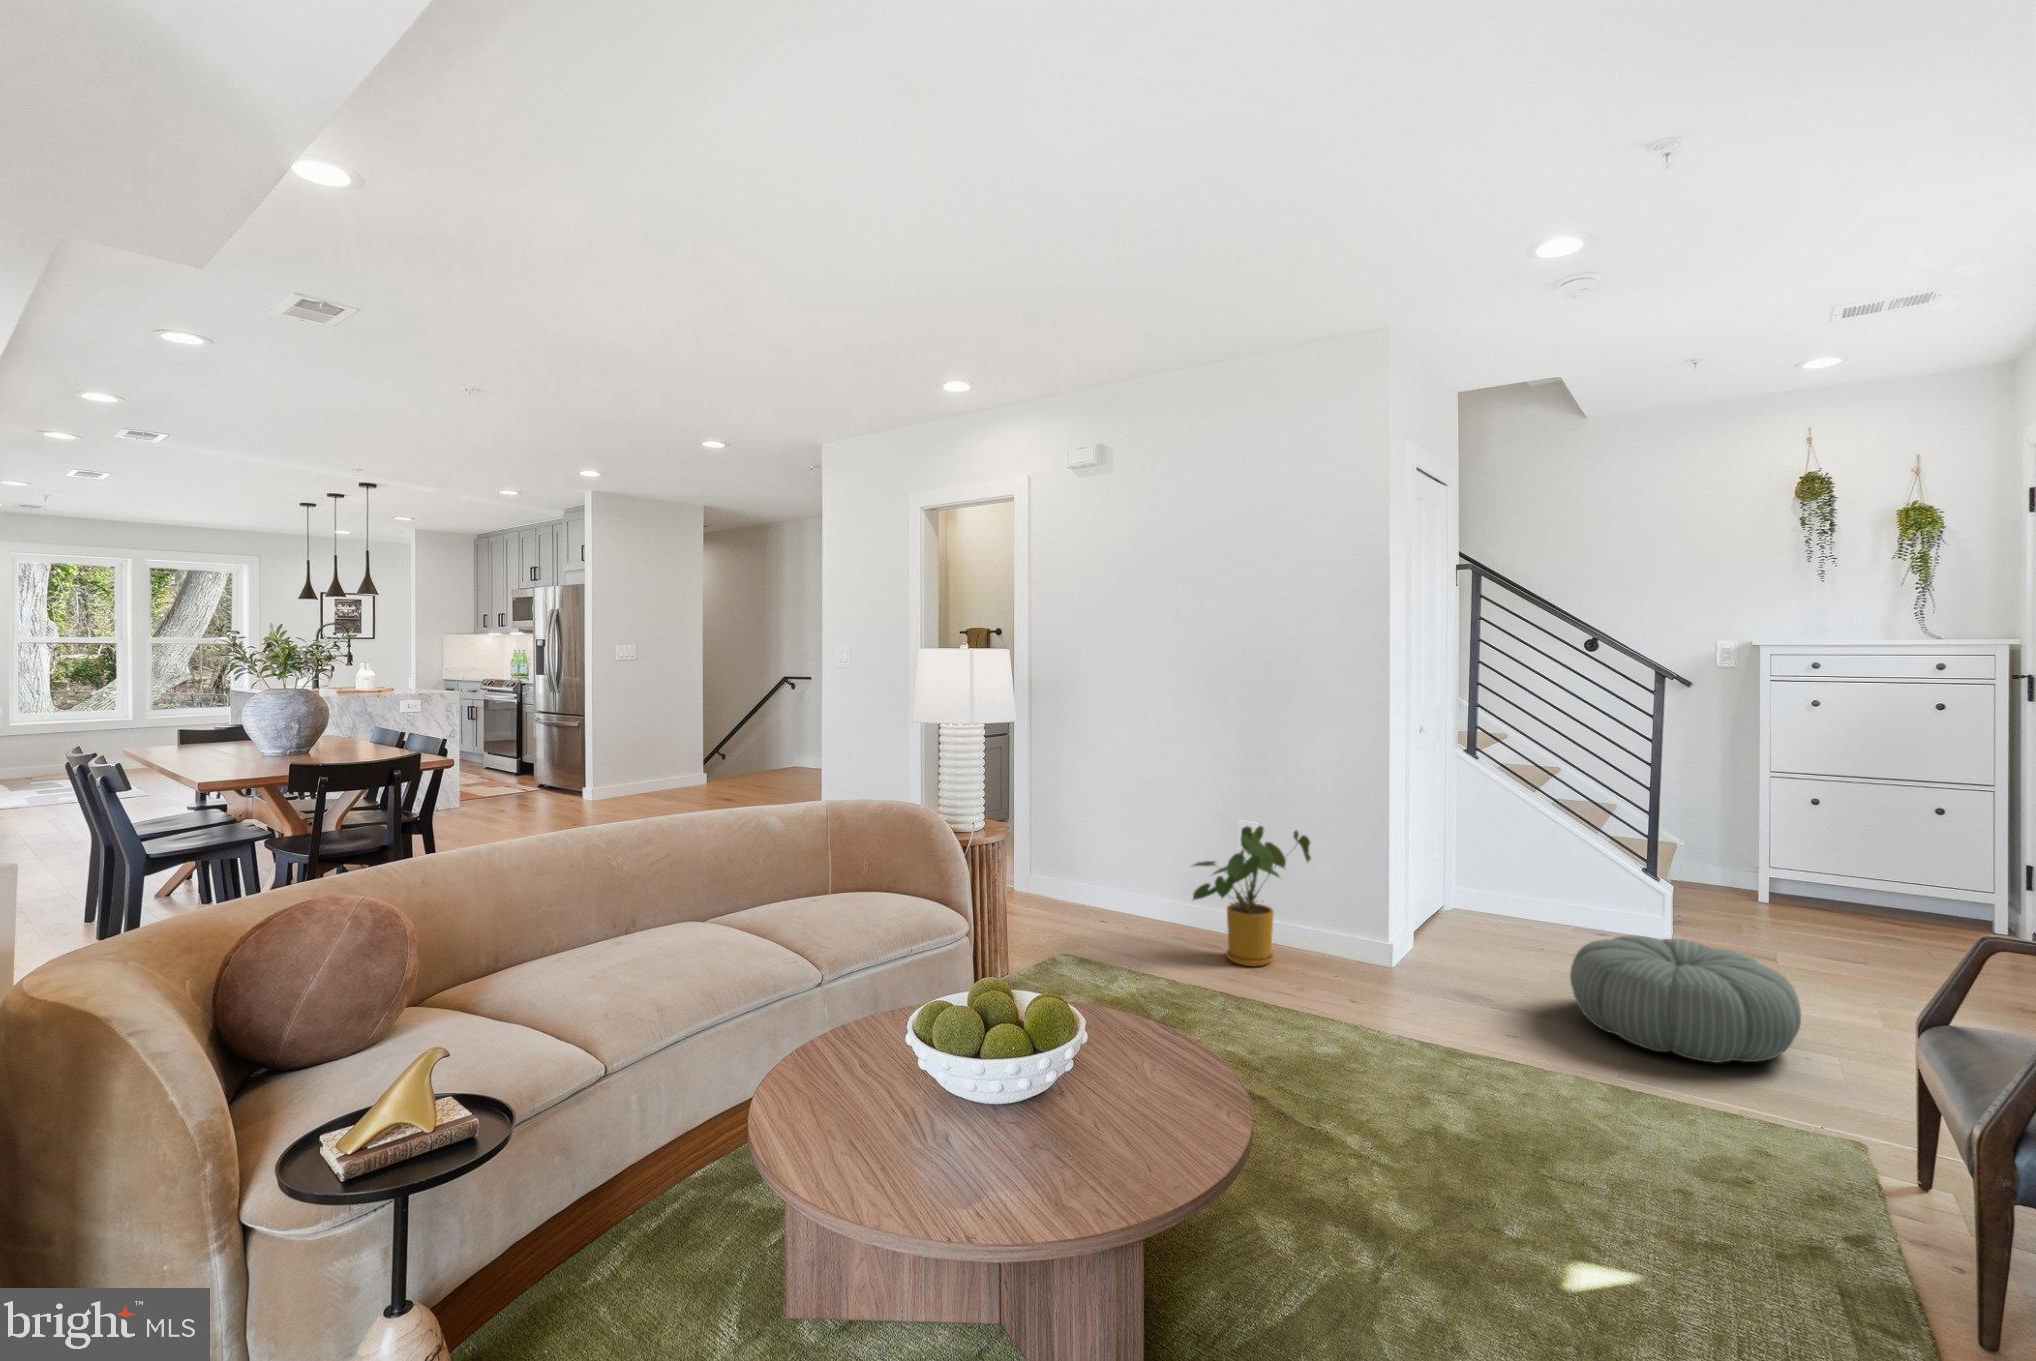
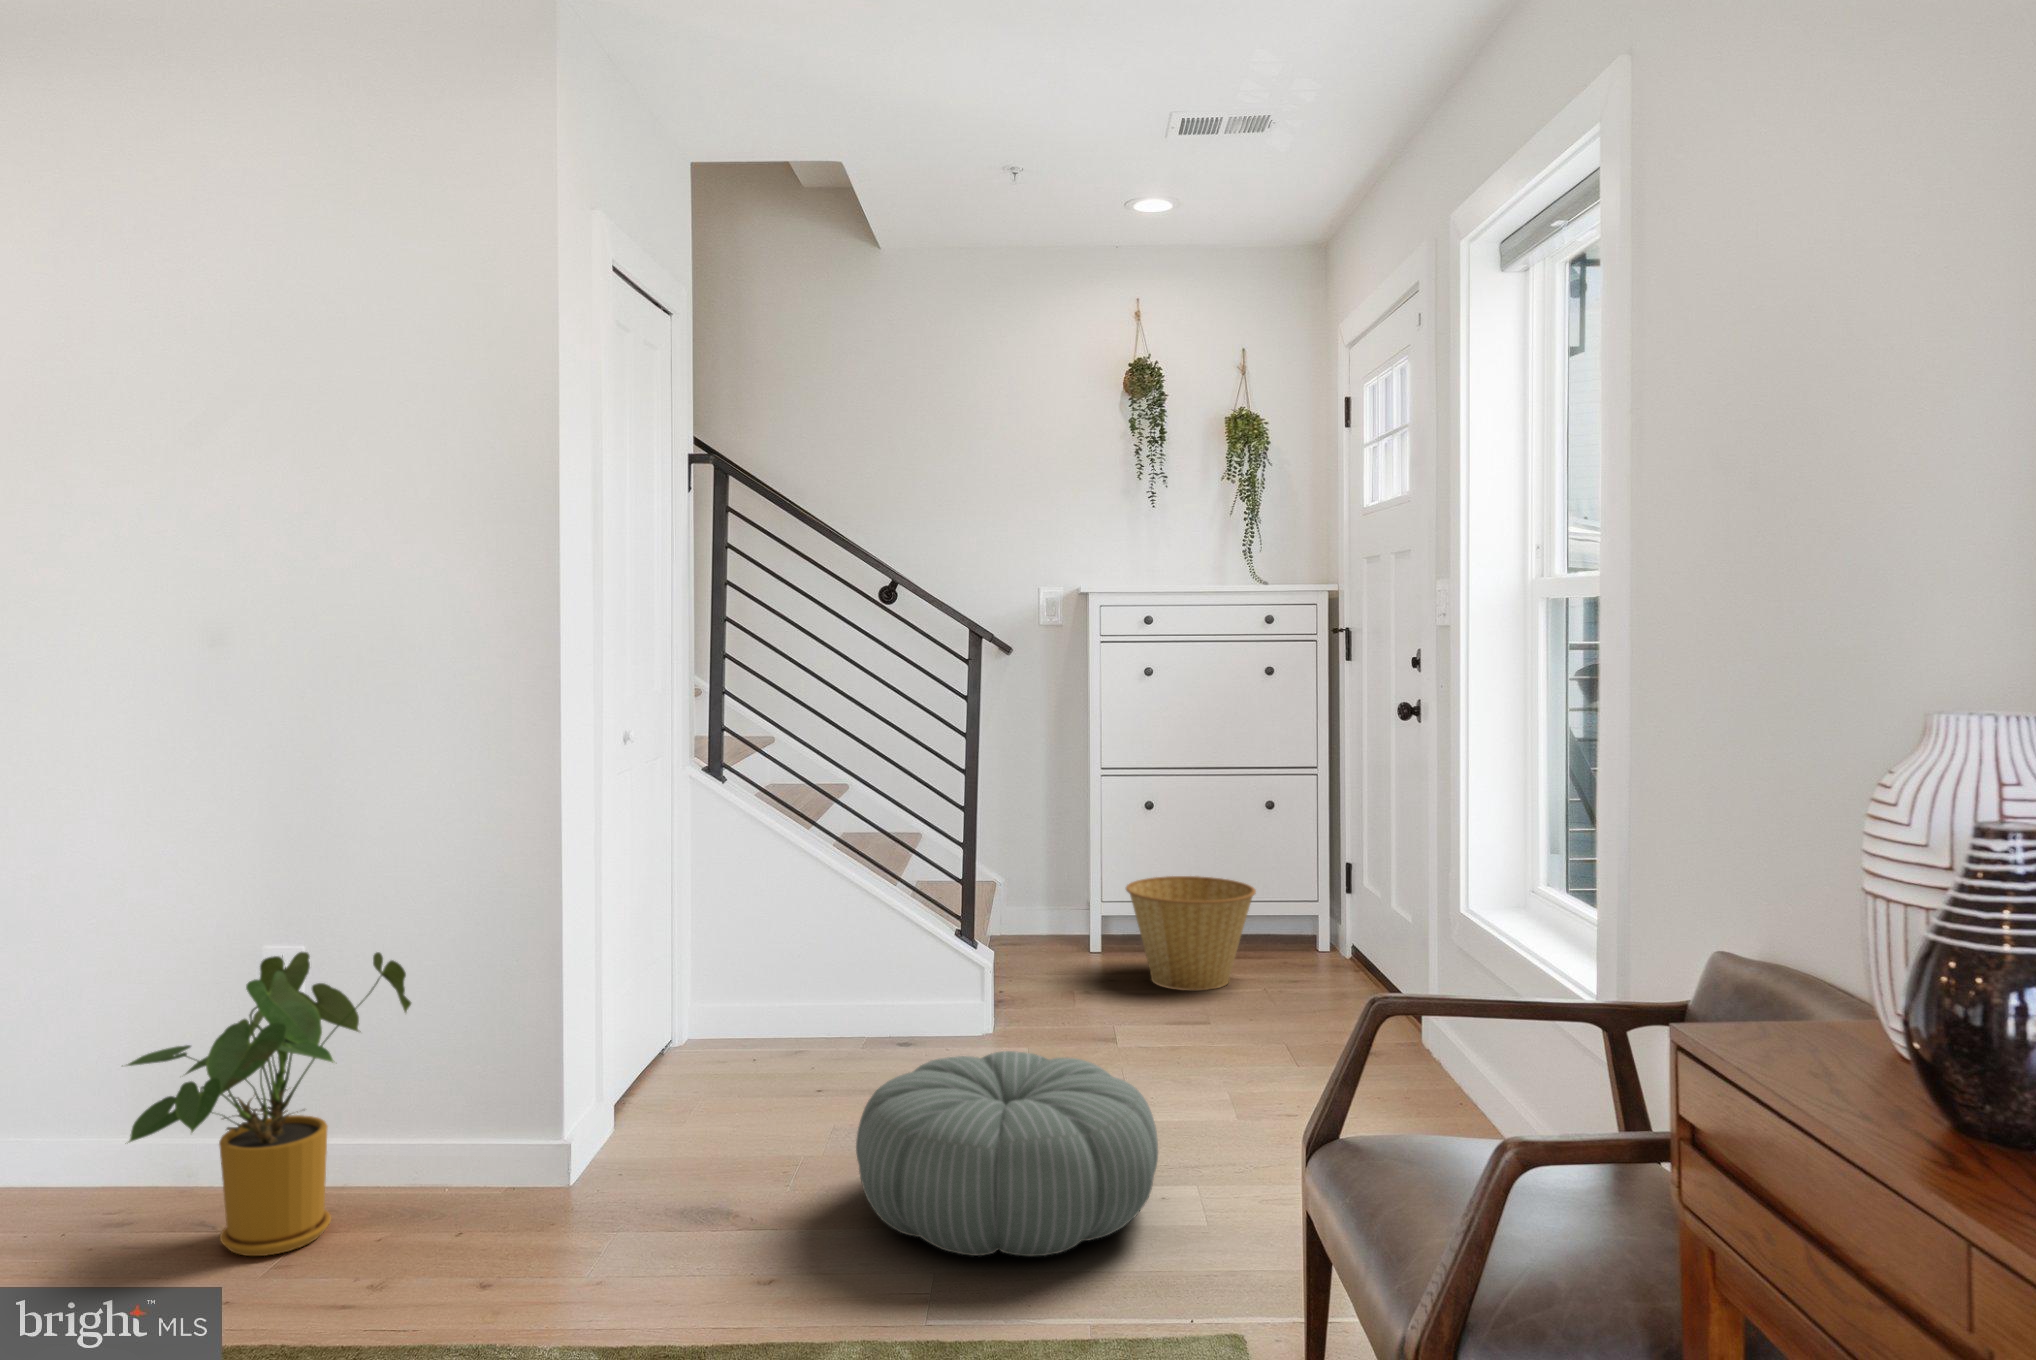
basket: none [1790,854,1919,942] -> present [1126,876,1256,990]

